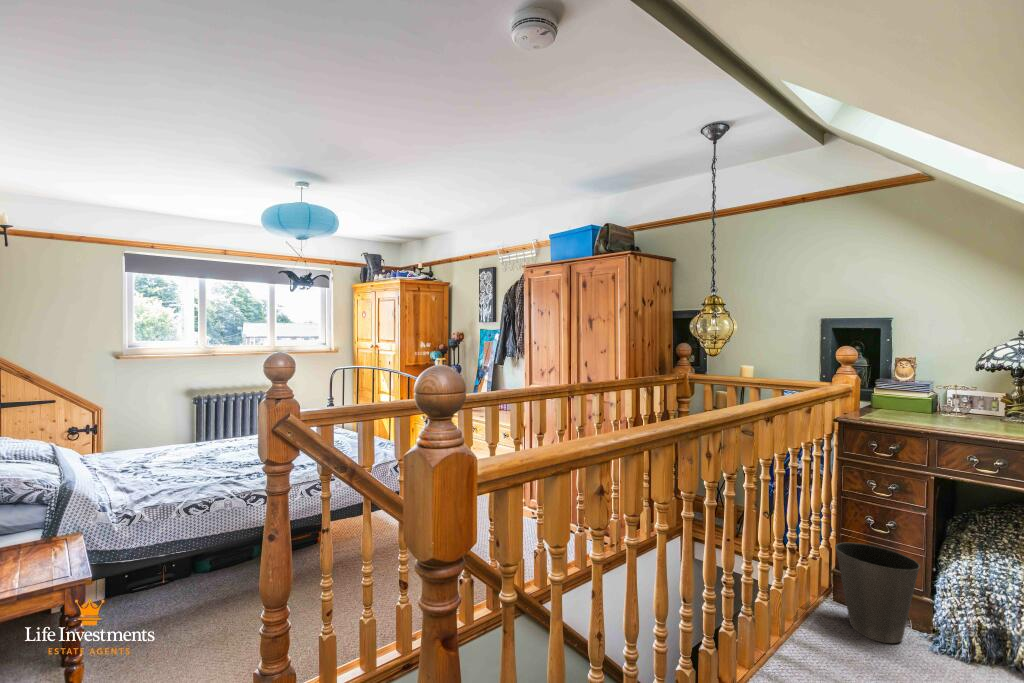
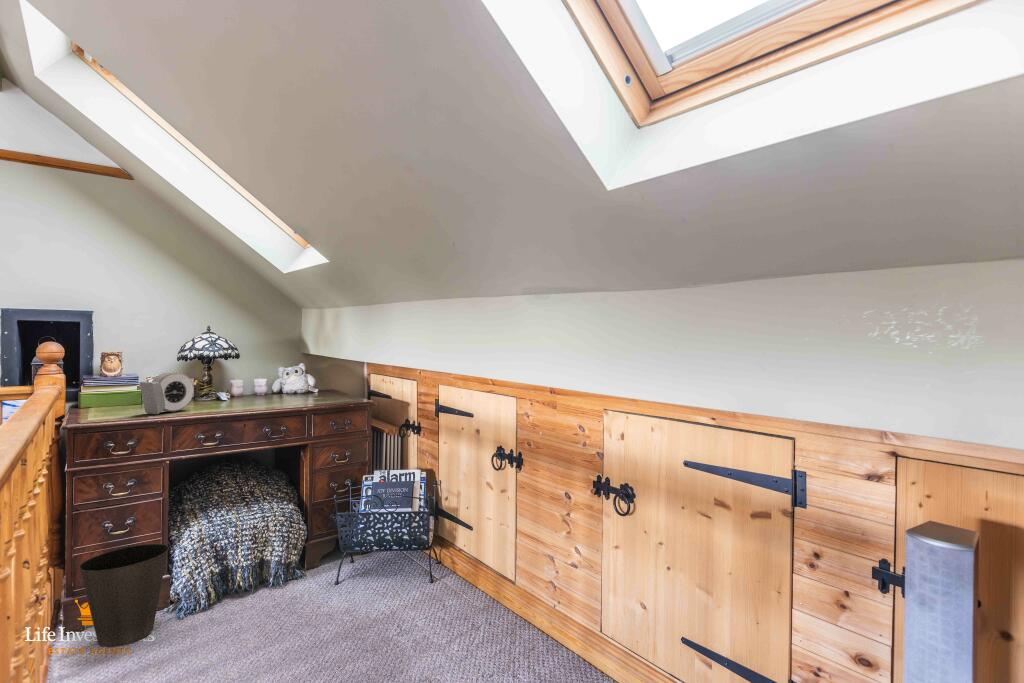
alarm clock: none [906,382,972,426] -> present [140,372,194,414]

